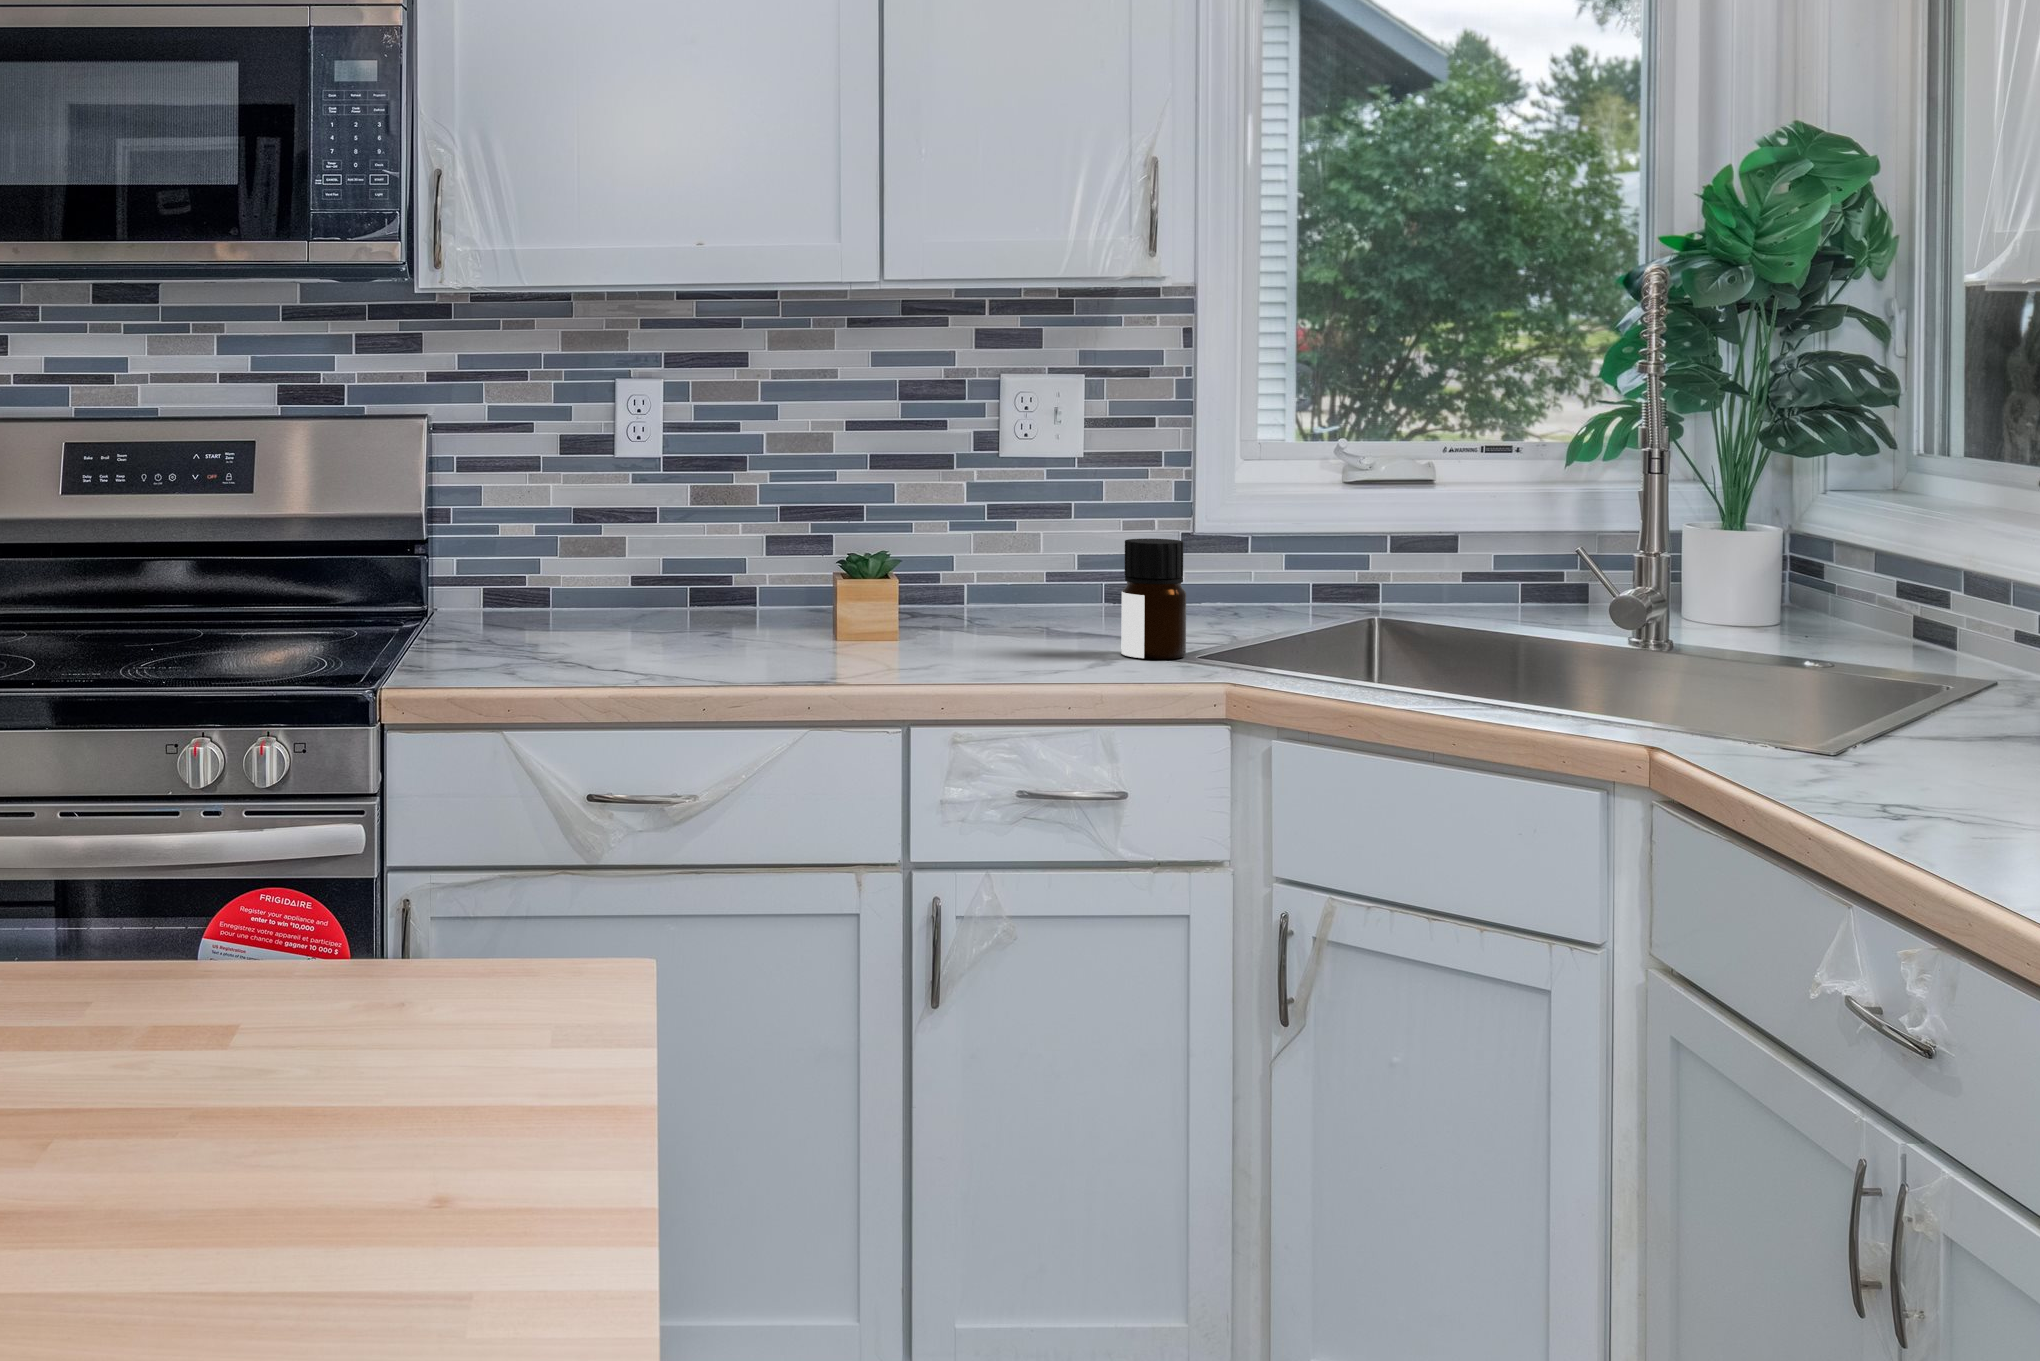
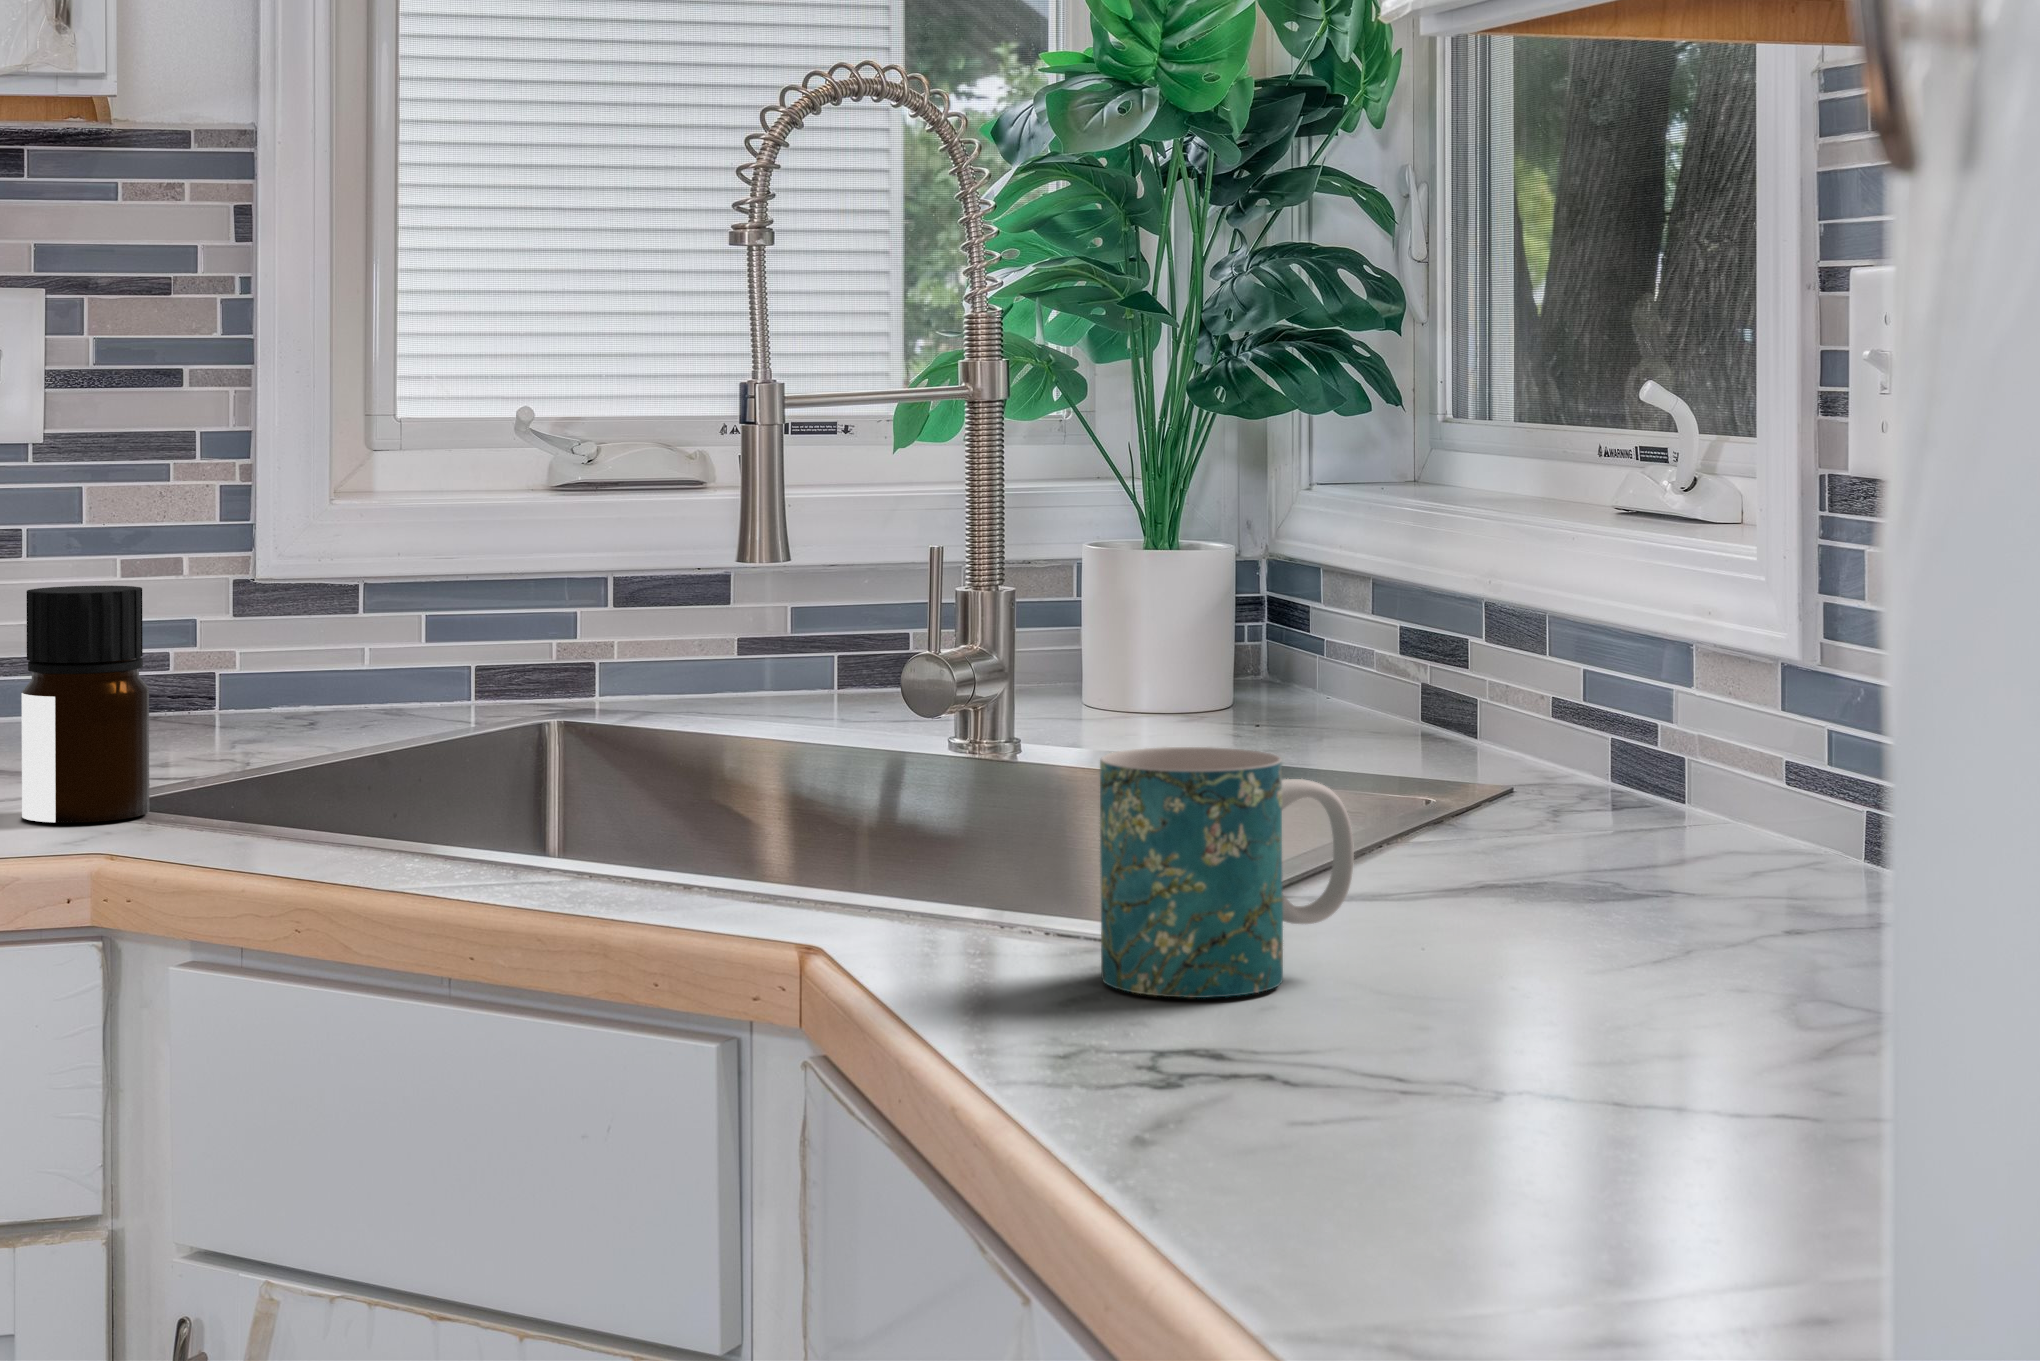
mug: none [1820,660,1973,792] -> present [1100,747,1354,998]

